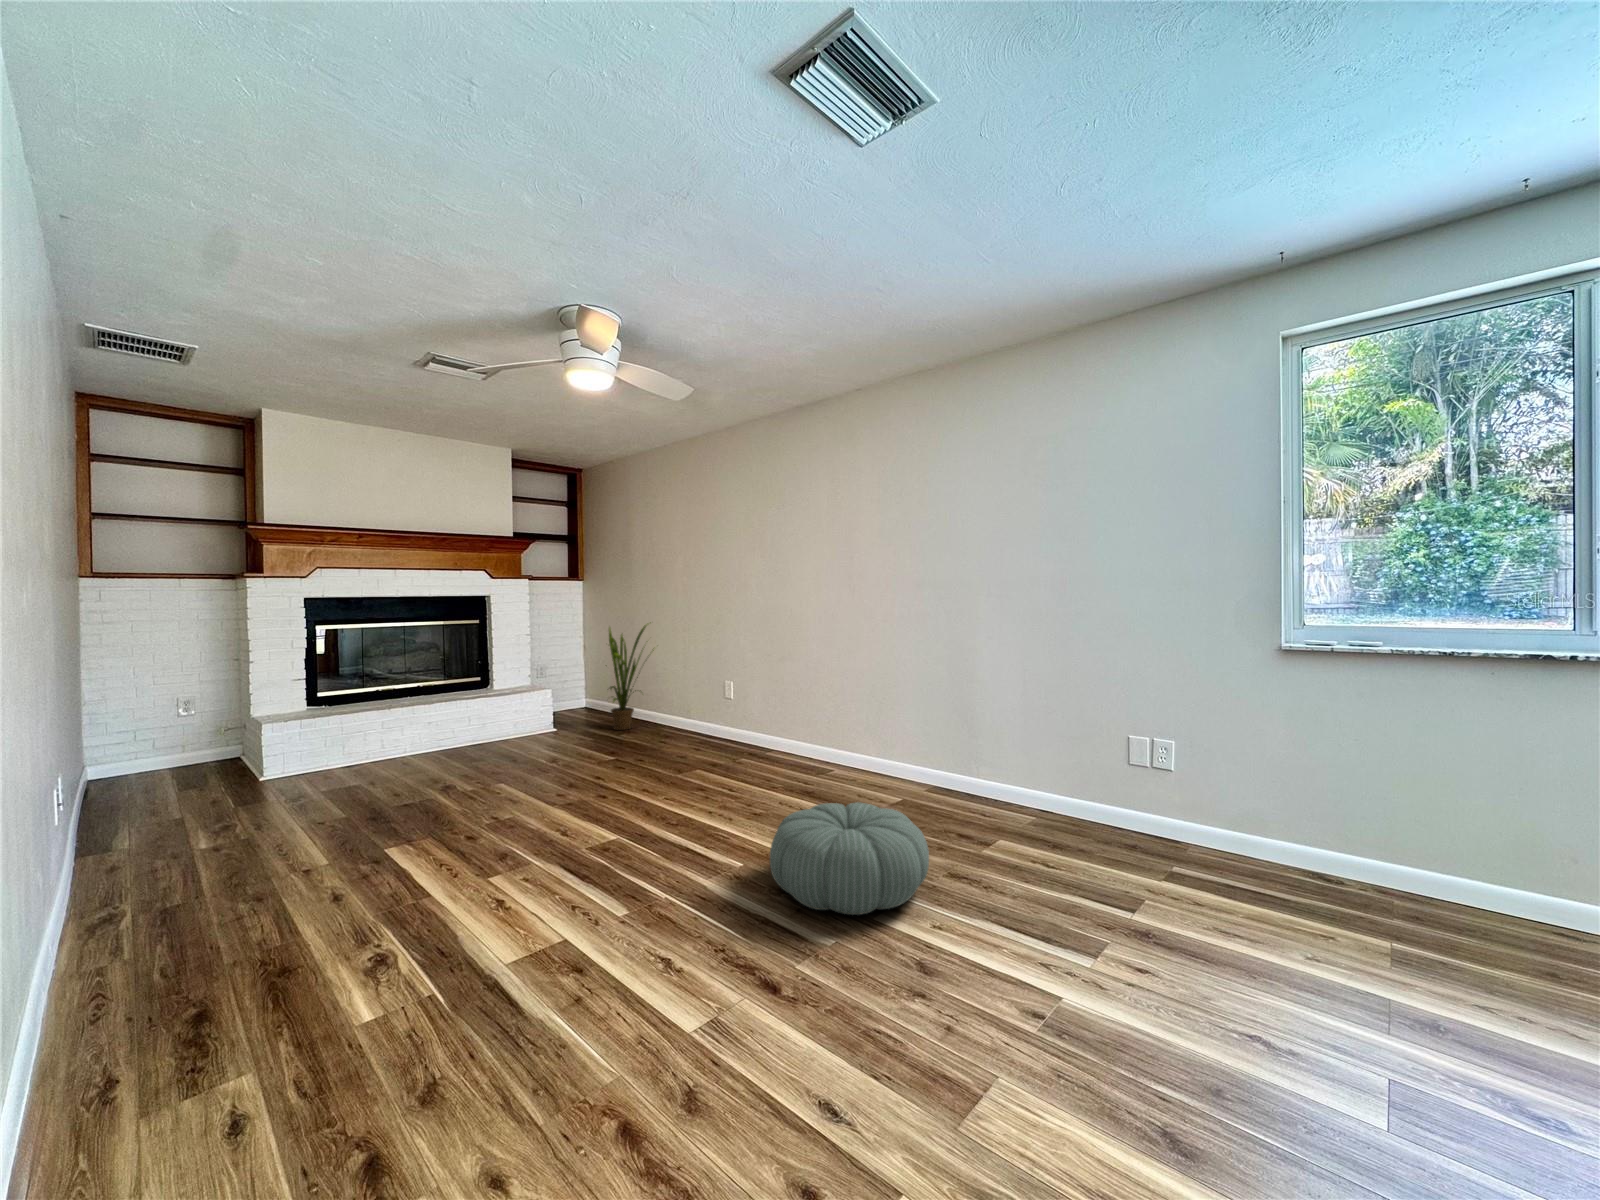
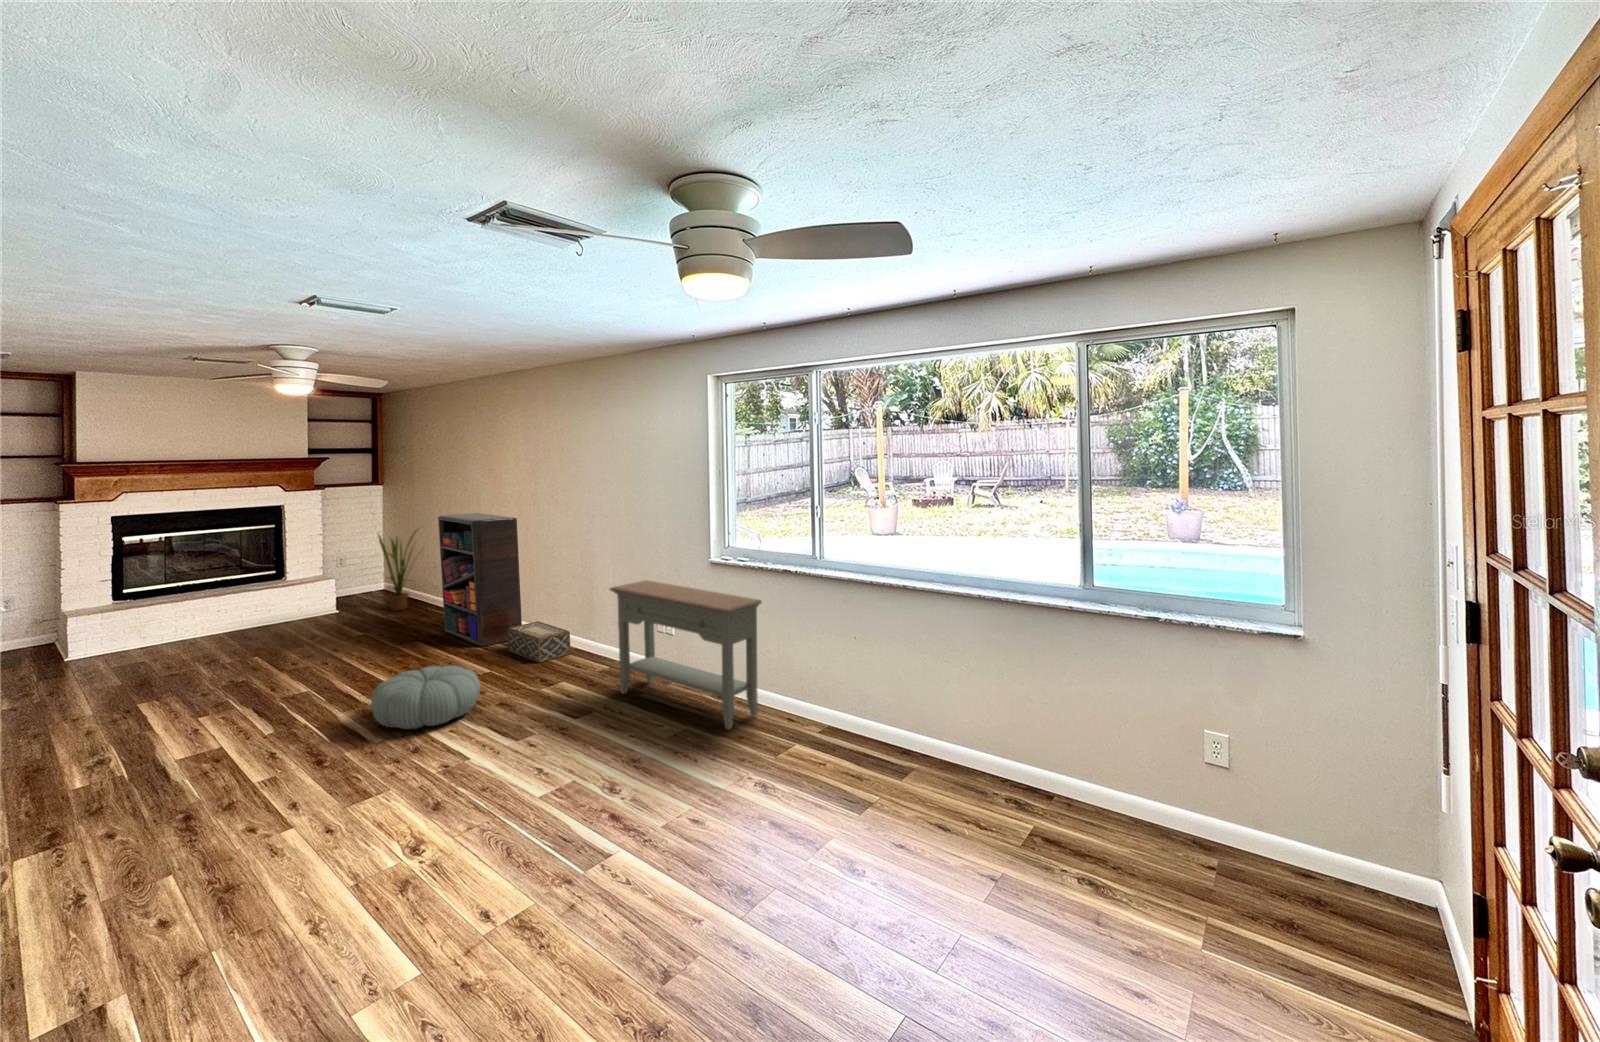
bookshelf: none [713,595,829,776] -> present [438,513,522,646]
console table: none [1098,670,1472,937] -> present [610,580,762,730]
woven basket: none [835,742,934,801] -> present [508,621,571,662]

